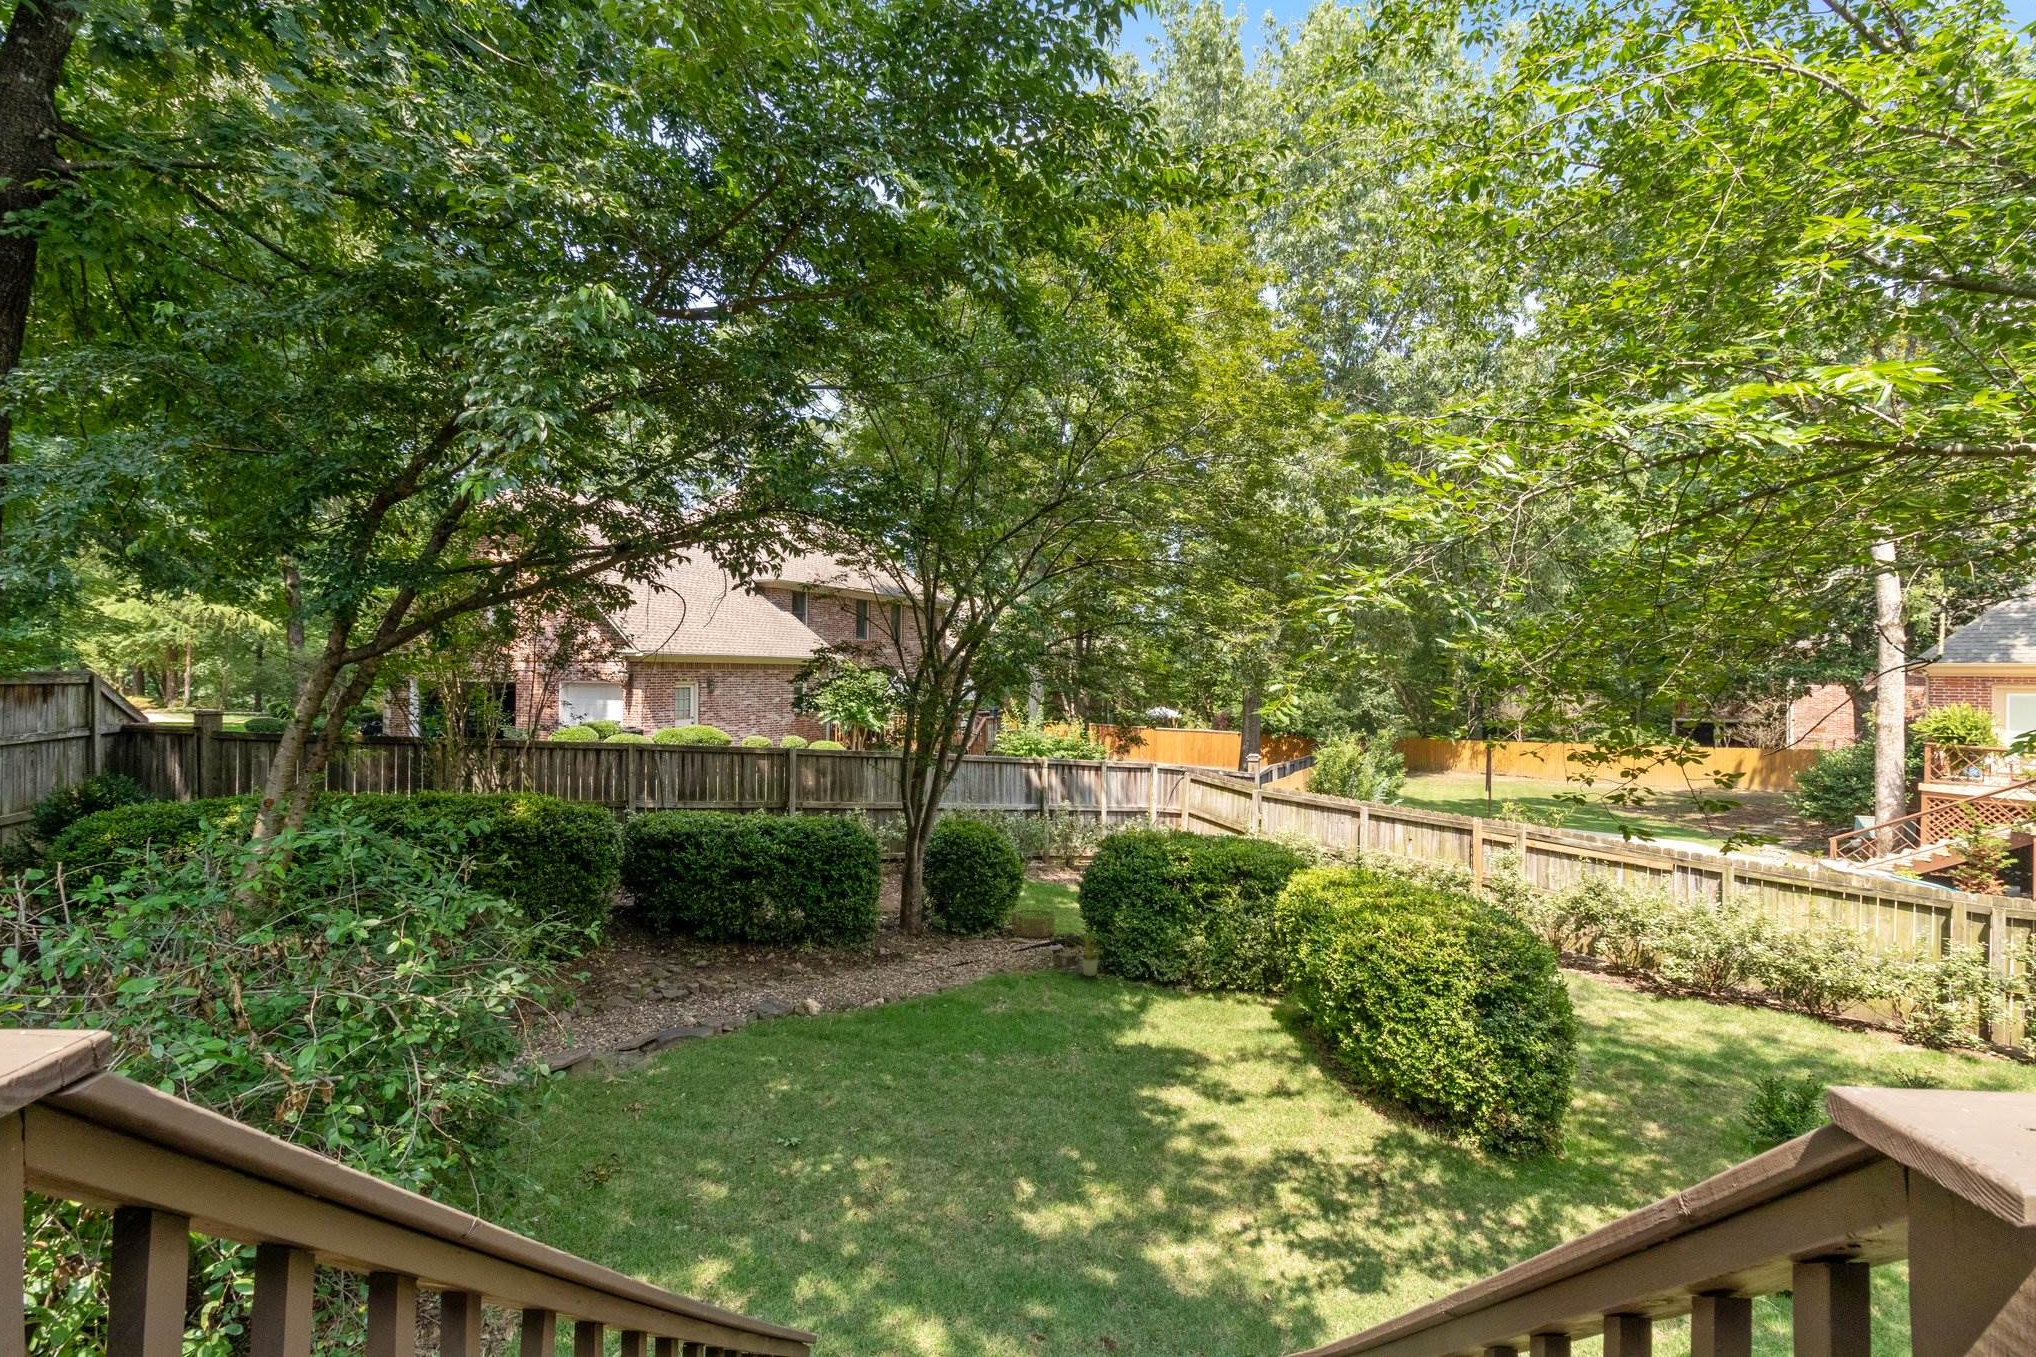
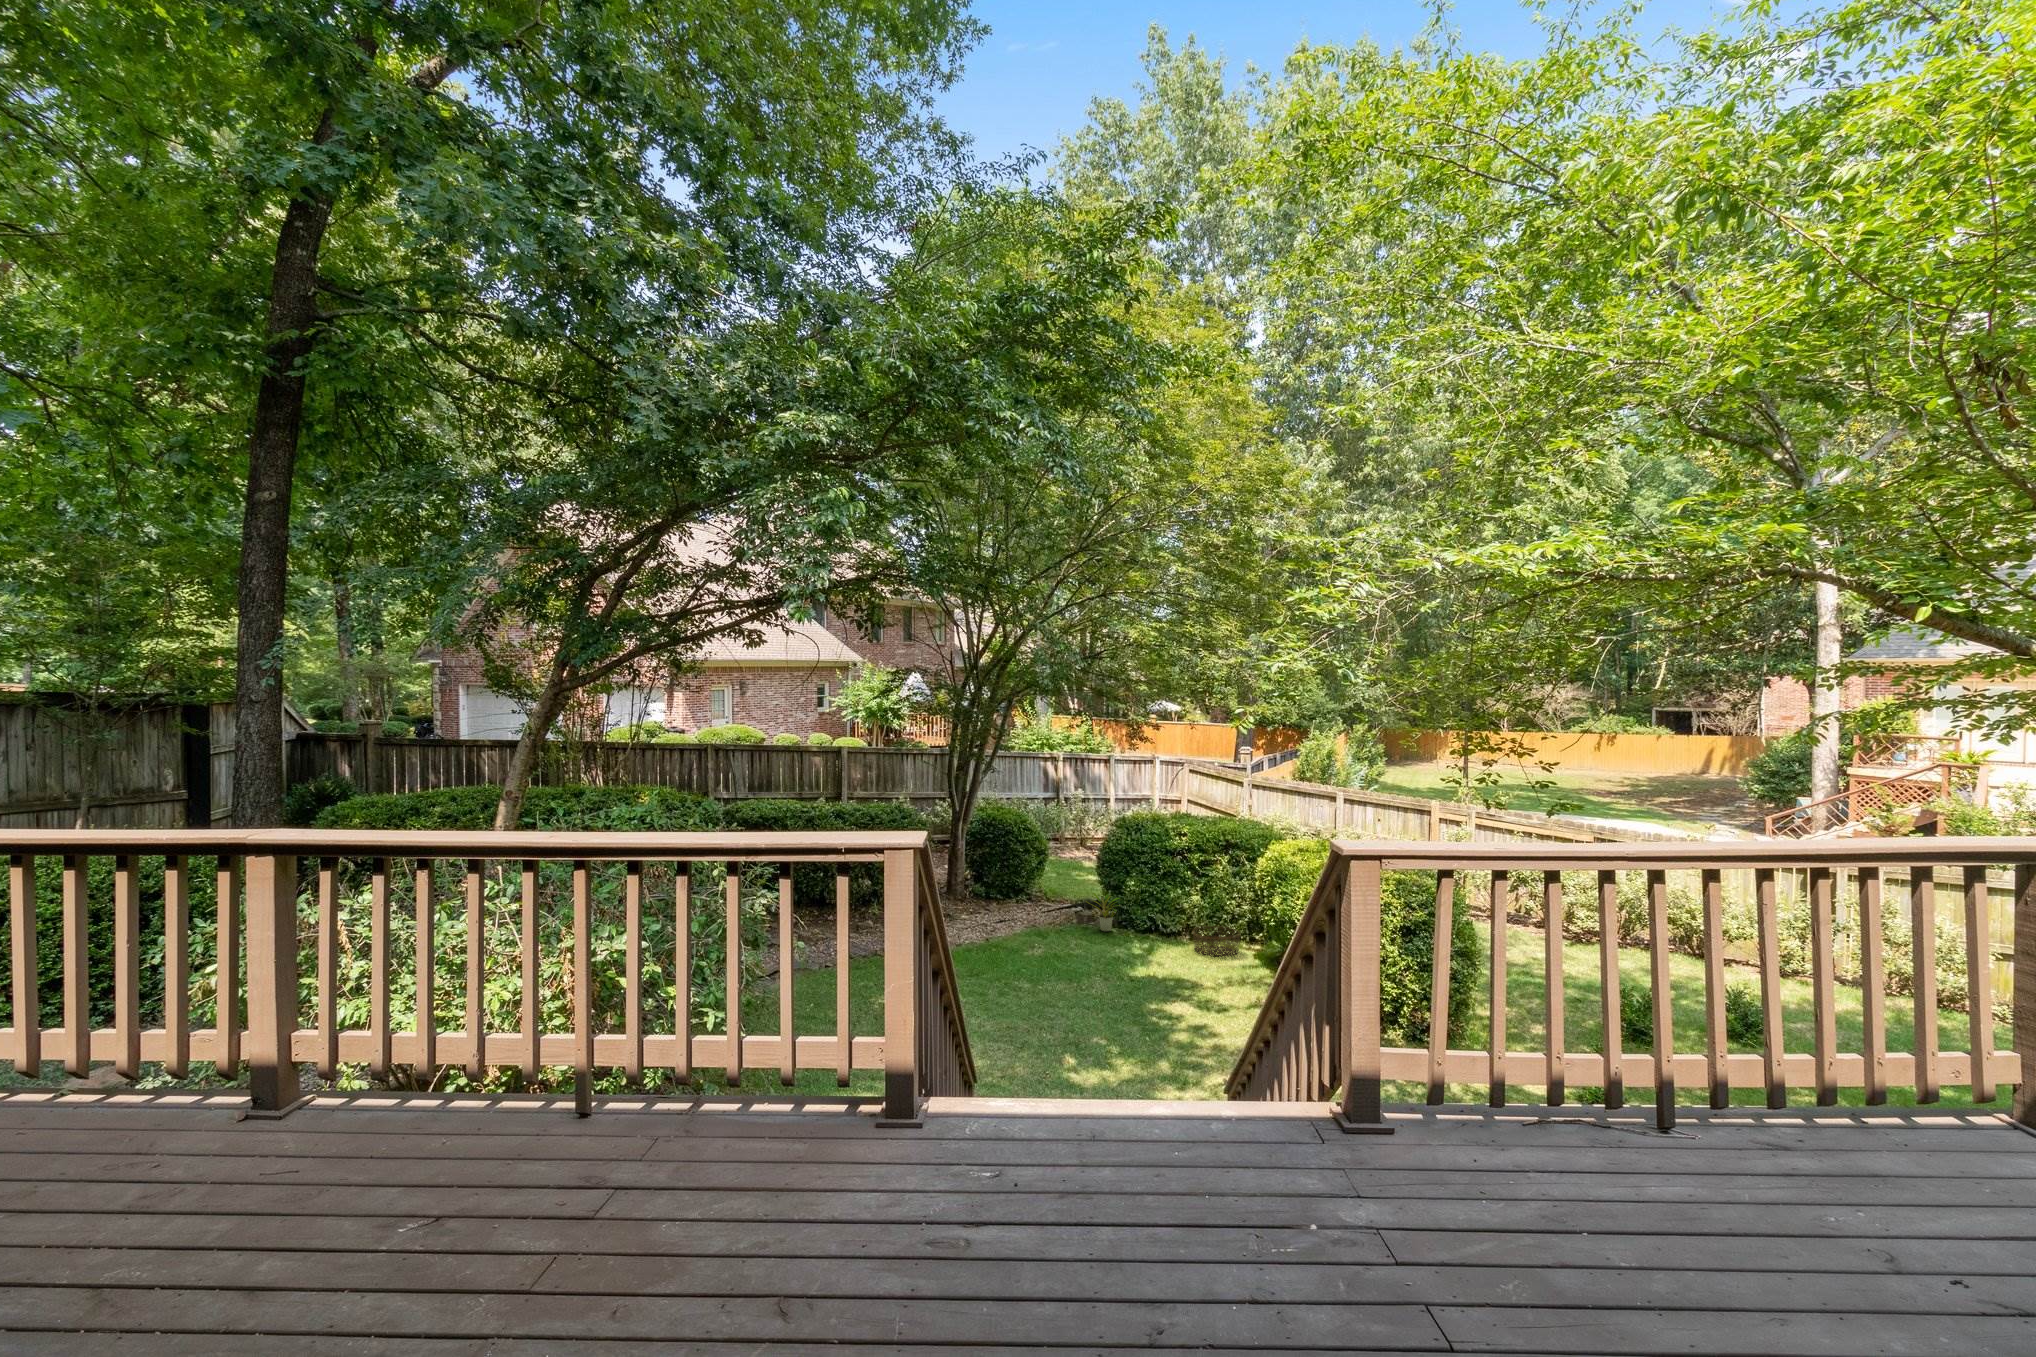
basket: present [1012,910,1054,937] -> present [1193,926,1240,956]

